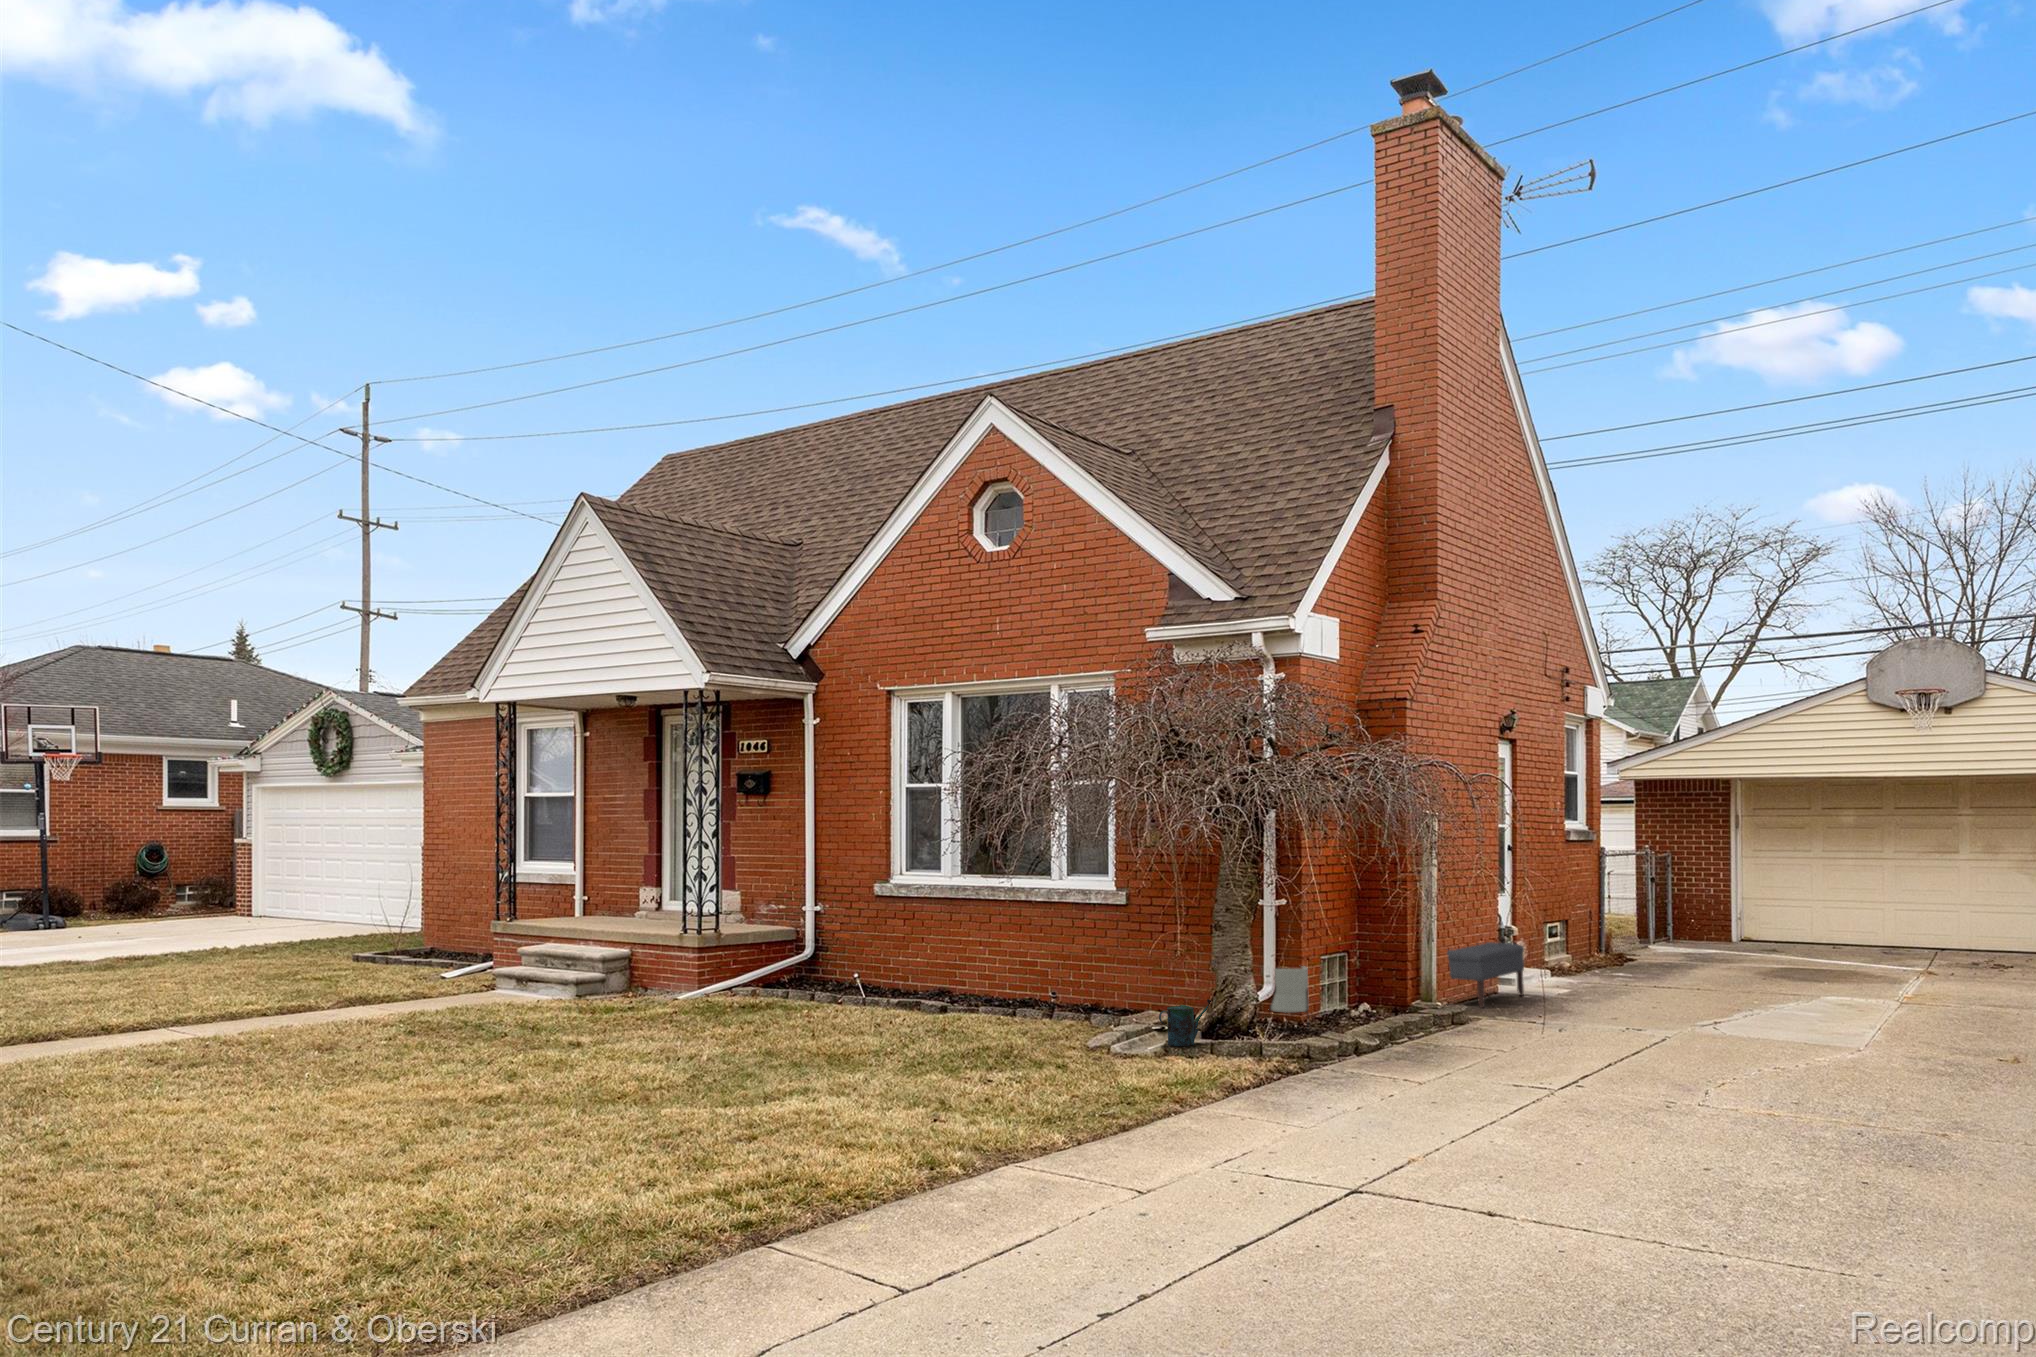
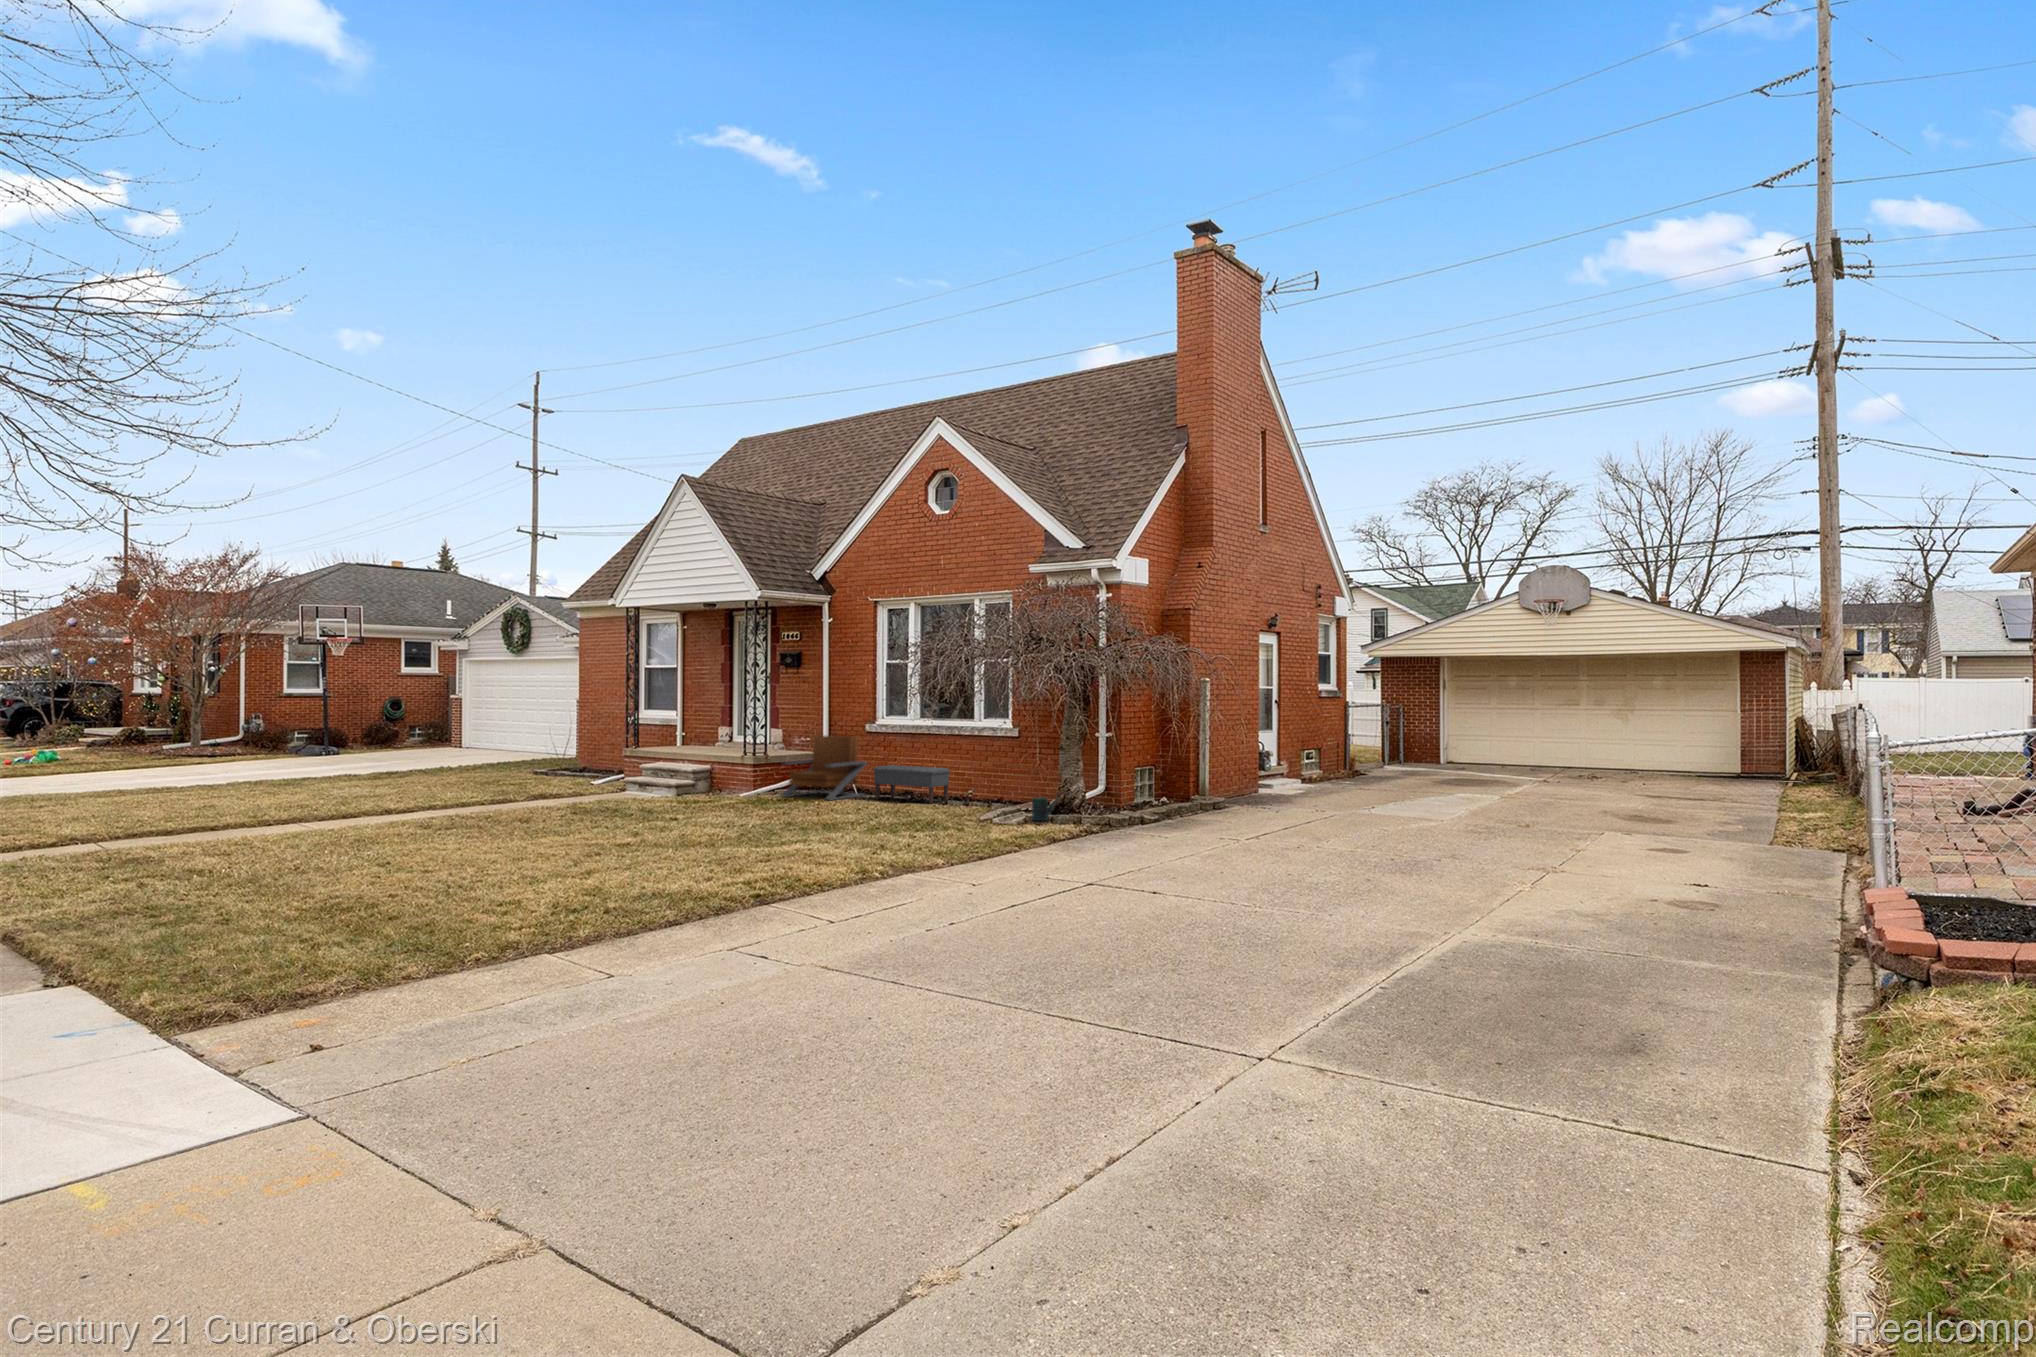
lounge chair: none [741,901,878,1007] -> present [783,735,867,800]
bench: present [1447,942,1524,1008] -> present [874,765,950,804]
planter: present [1270,967,1309,1013] -> none [1098,774,1123,814]

